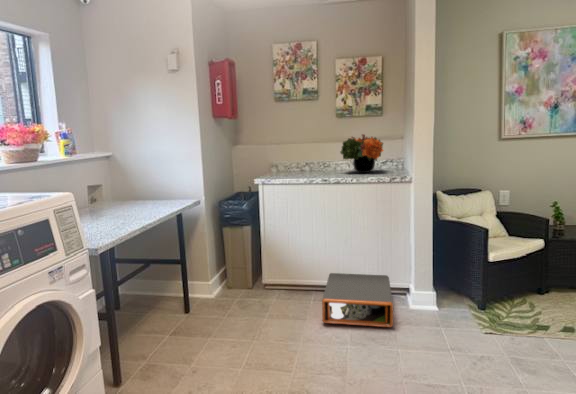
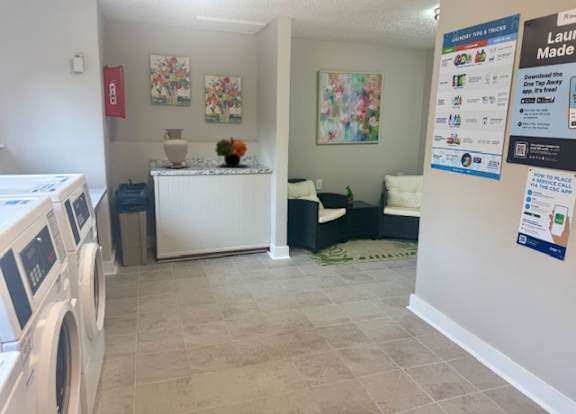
vase: none [279,126,307,174] -> present [164,128,188,168]
storage box: present [322,273,393,327] -> none [214,241,270,274]

